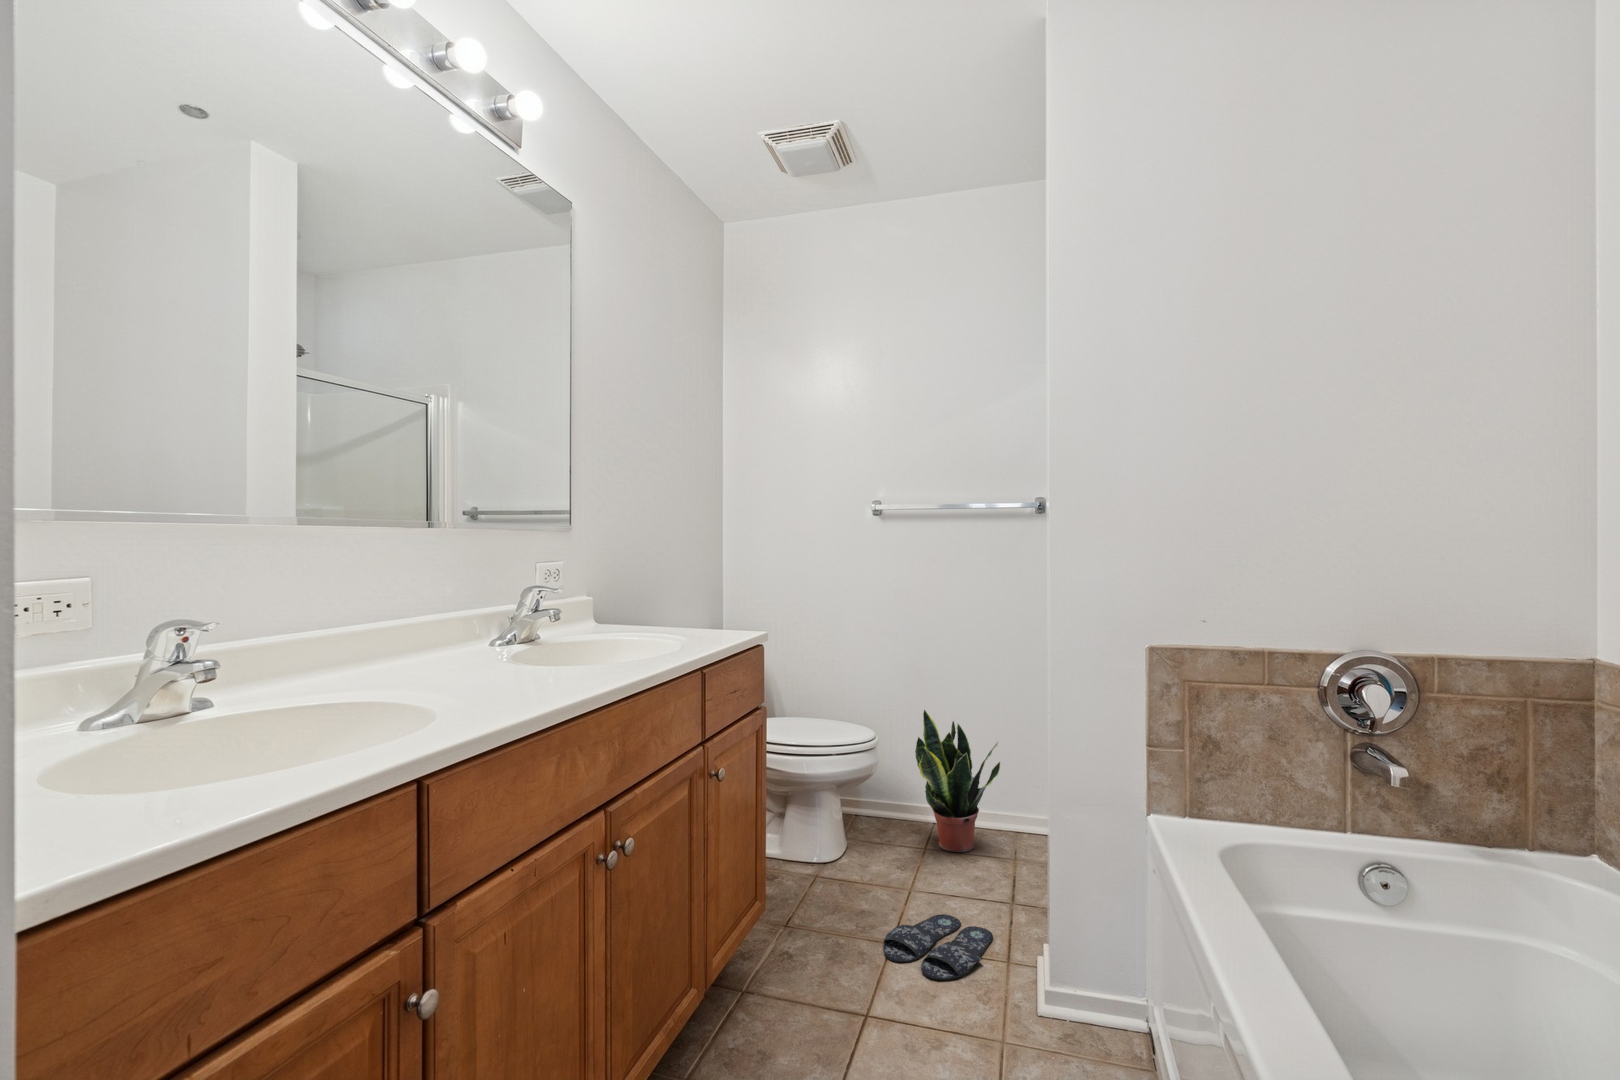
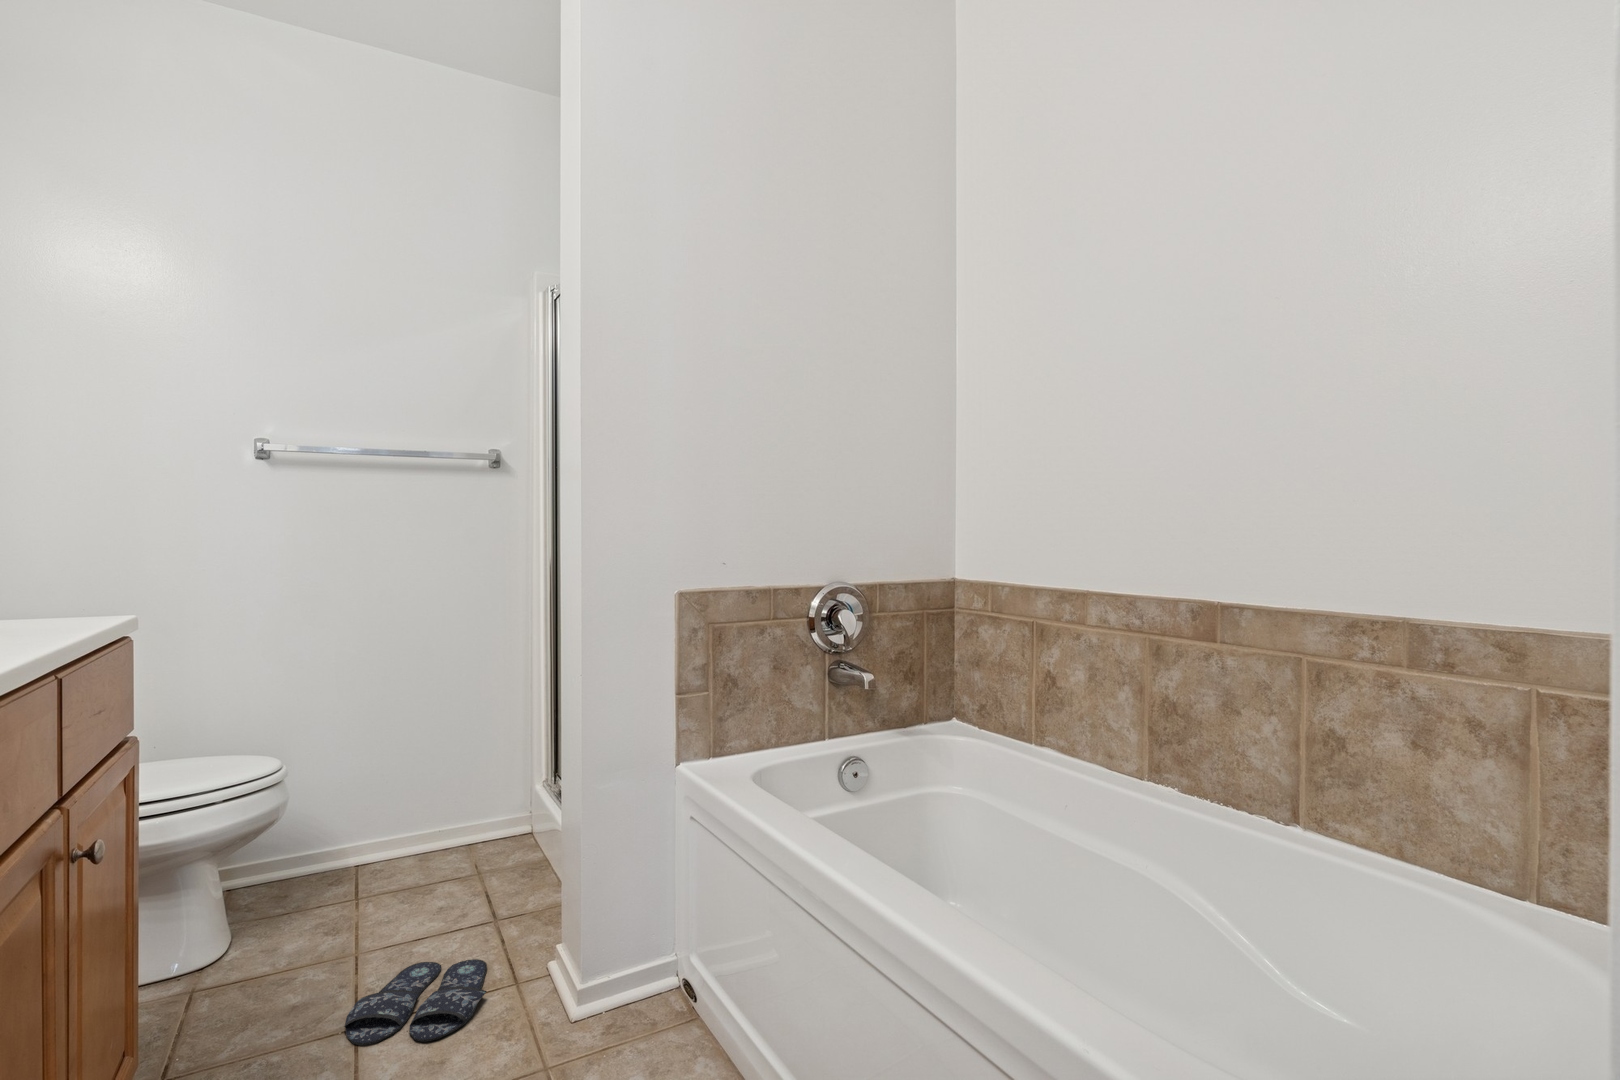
potted plant: present [915,710,1000,852] -> none [331,719,455,892]

